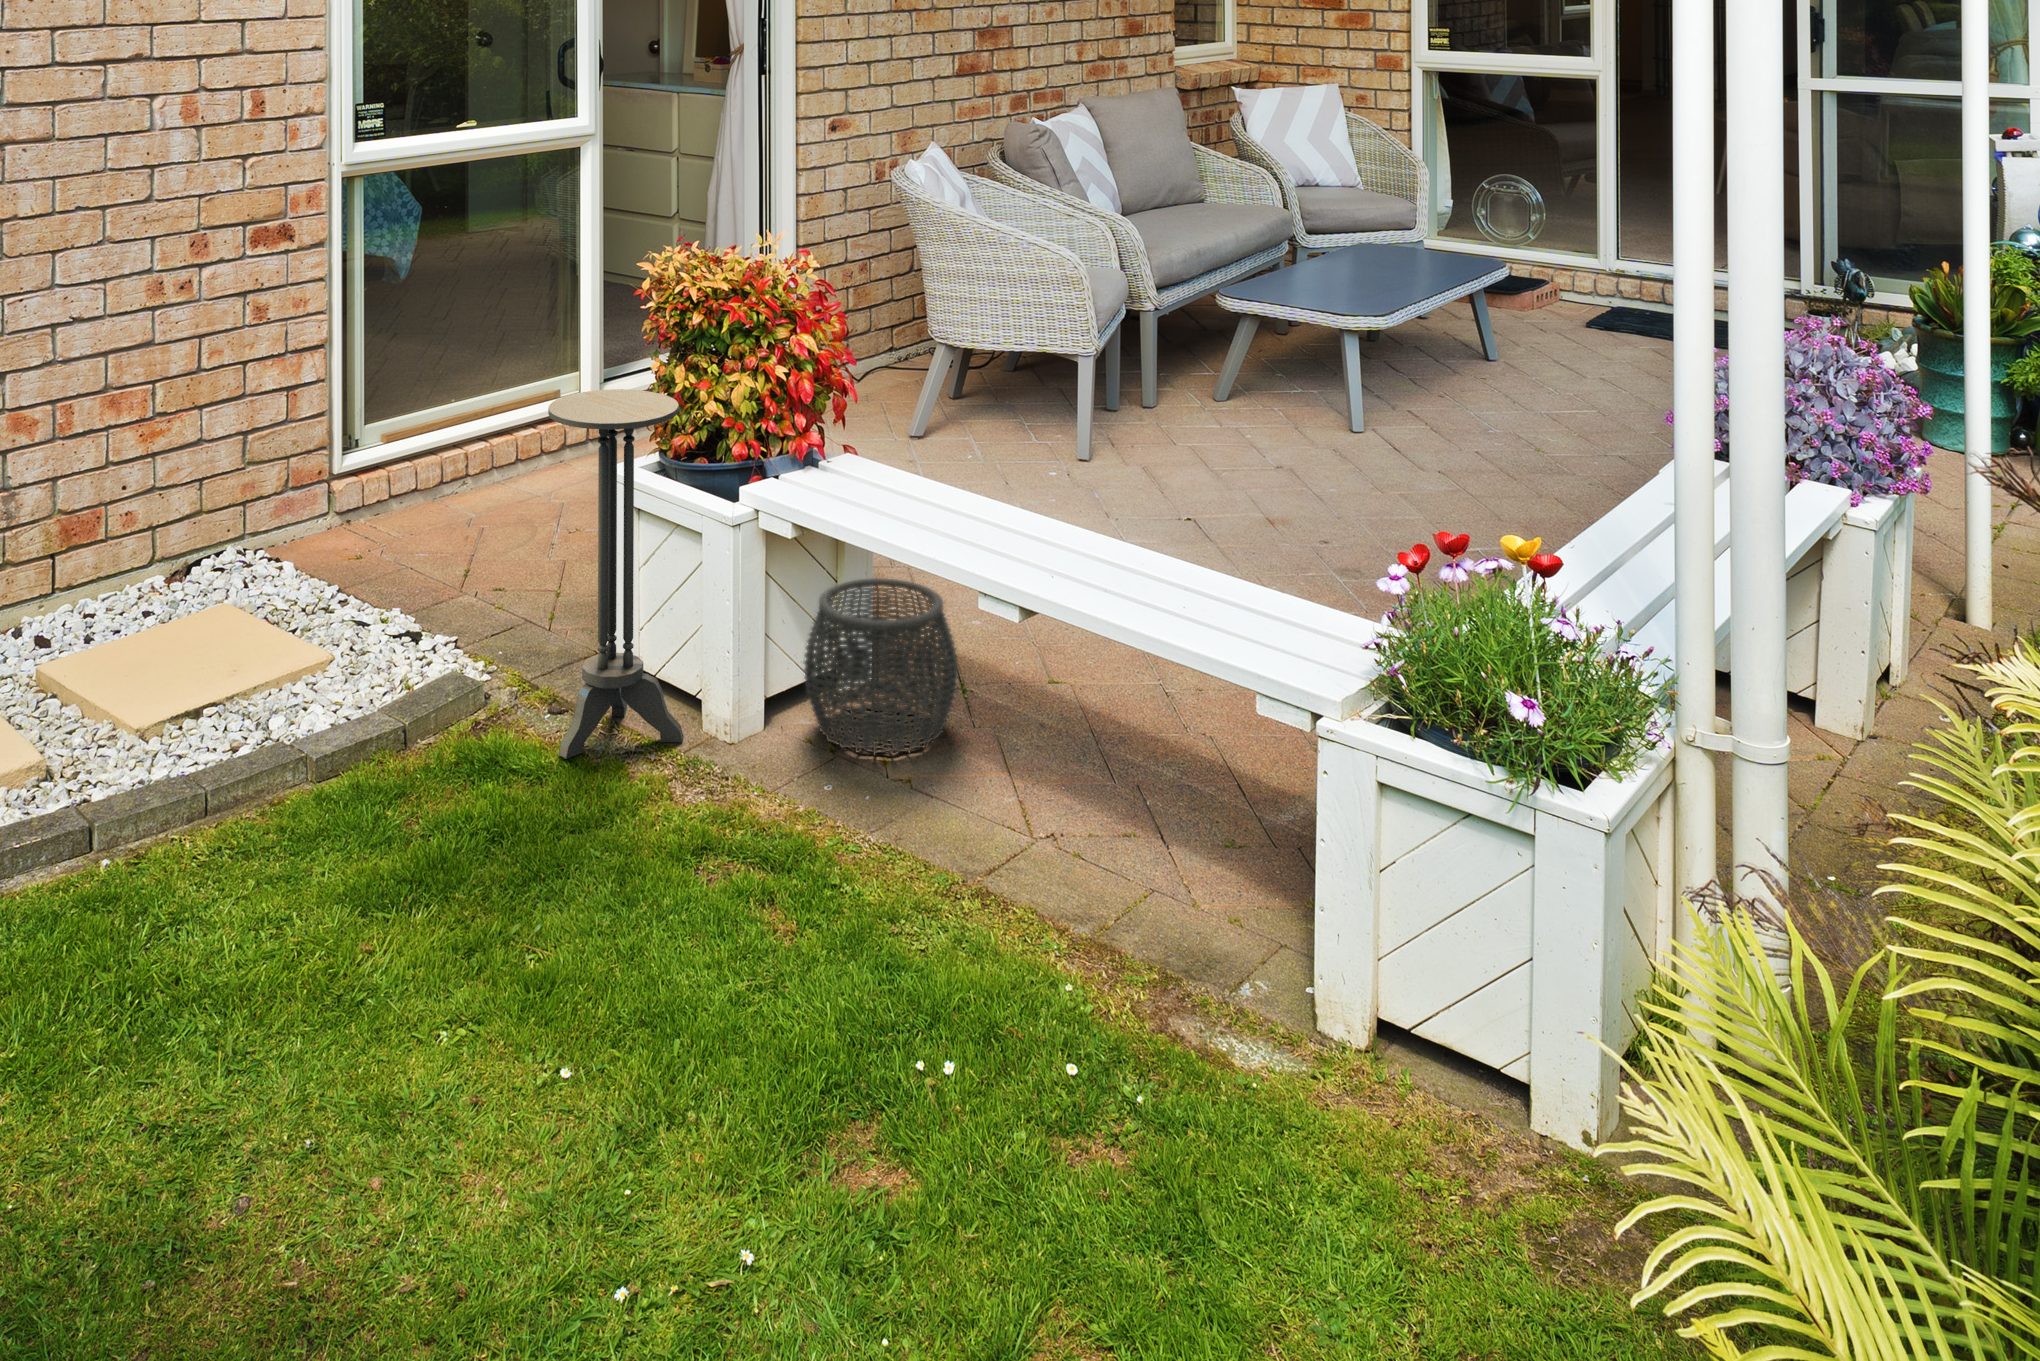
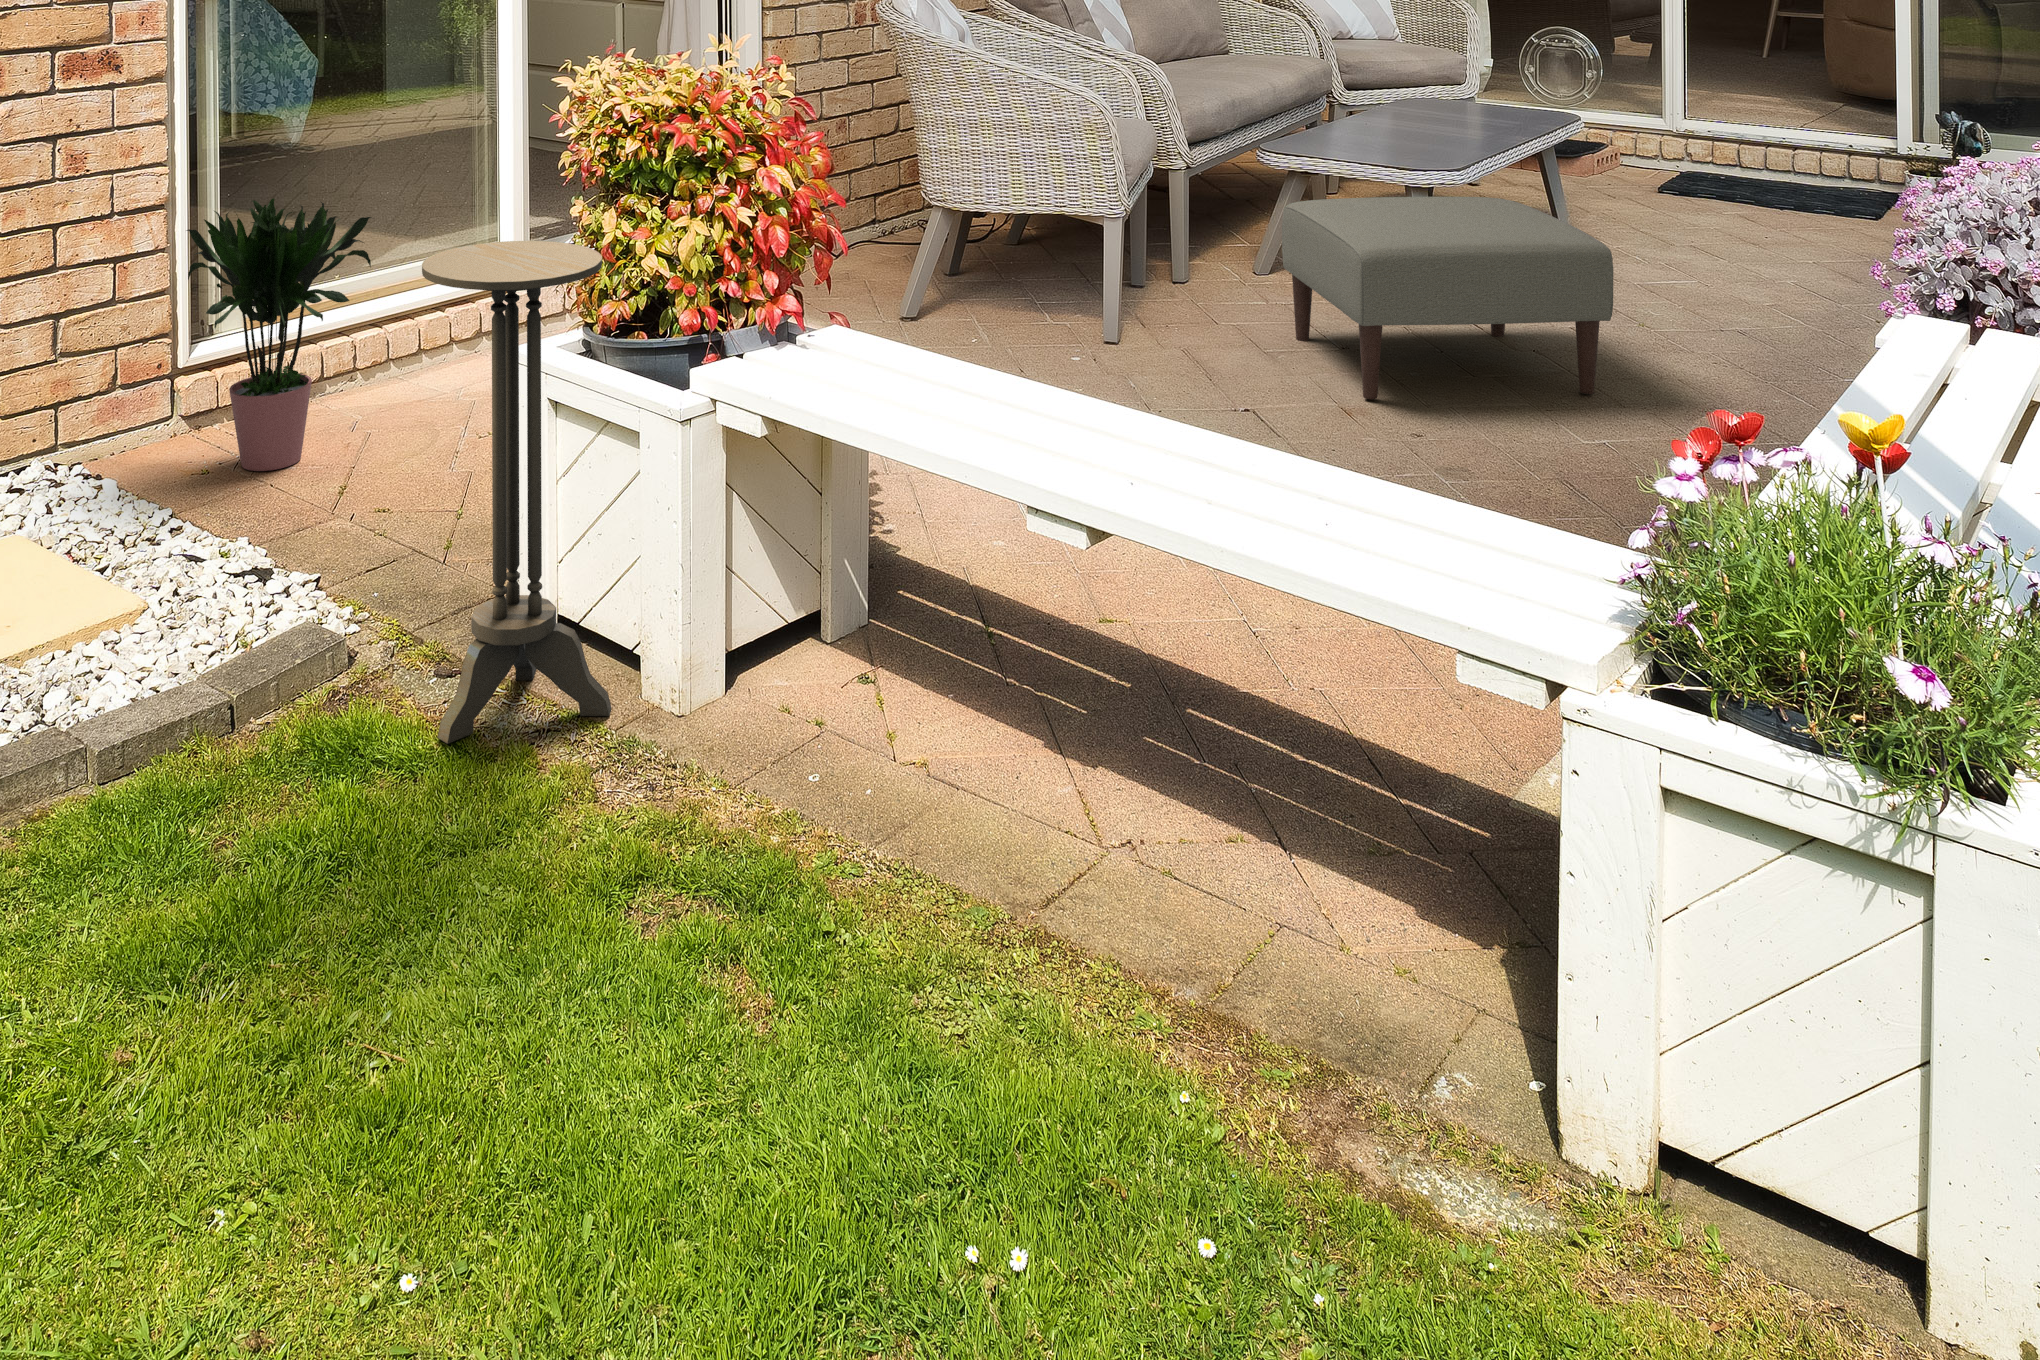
potted plant: none [334,330,493,557] -> present [187,198,372,471]
ottoman: none [1225,343,1488,513] -> present [1282,197,1614,399]
woven basket: present [804,578,958,755] -> none [774,489,984,730]

